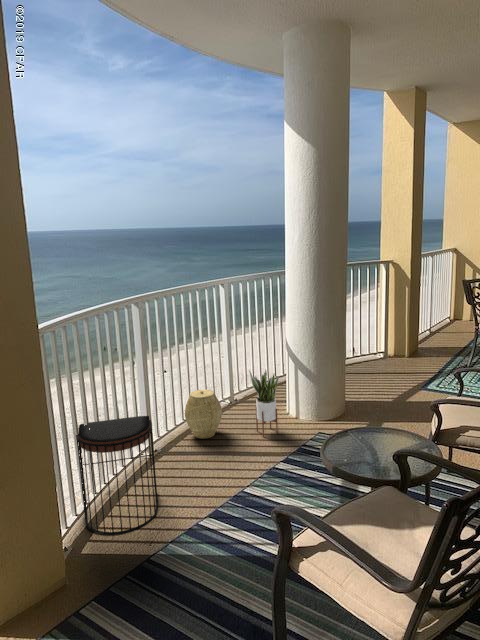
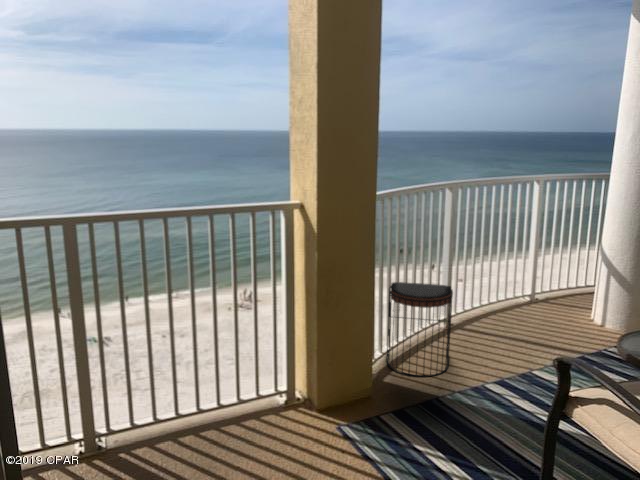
potted plant: present [249,369,279,437] -> none [555,266,587,335]
woven basket: present [185,390,222,439] -> none [482,278,520,324]

